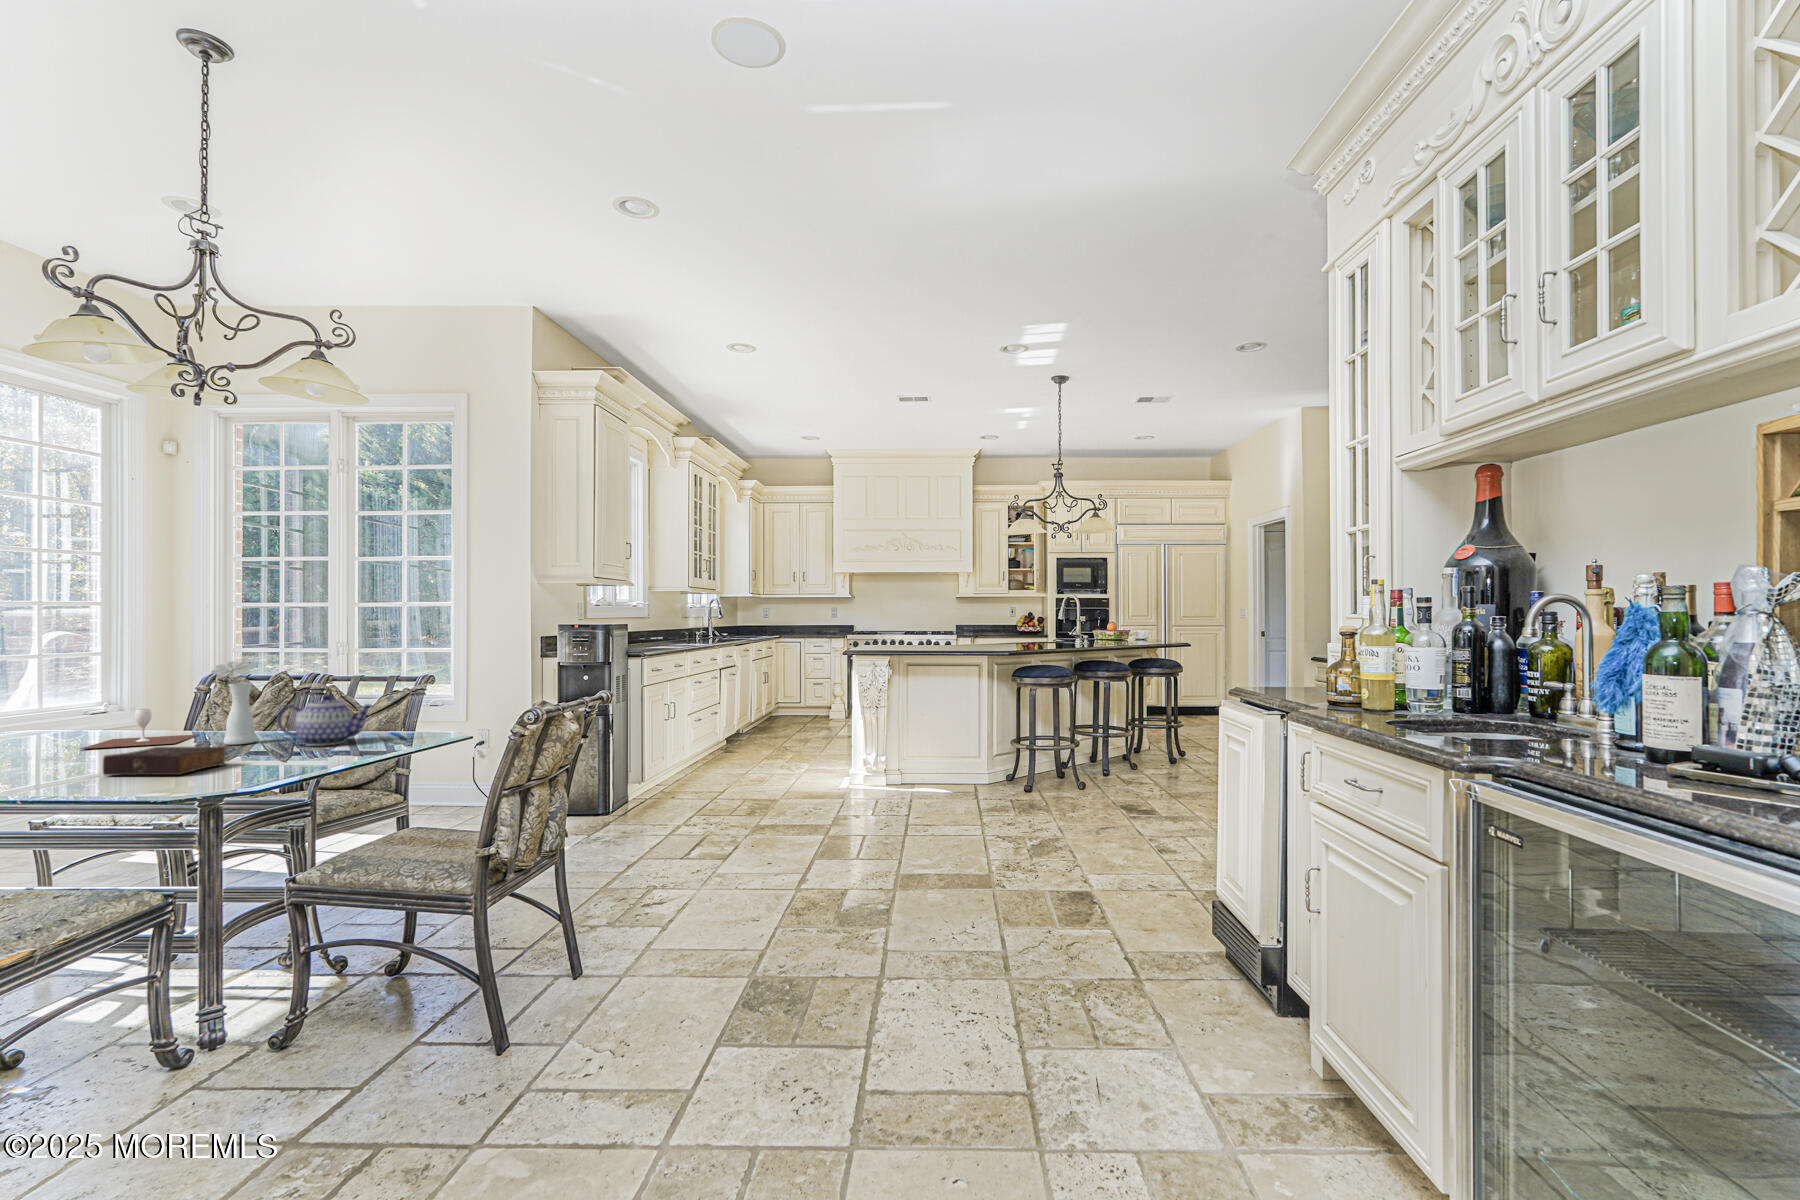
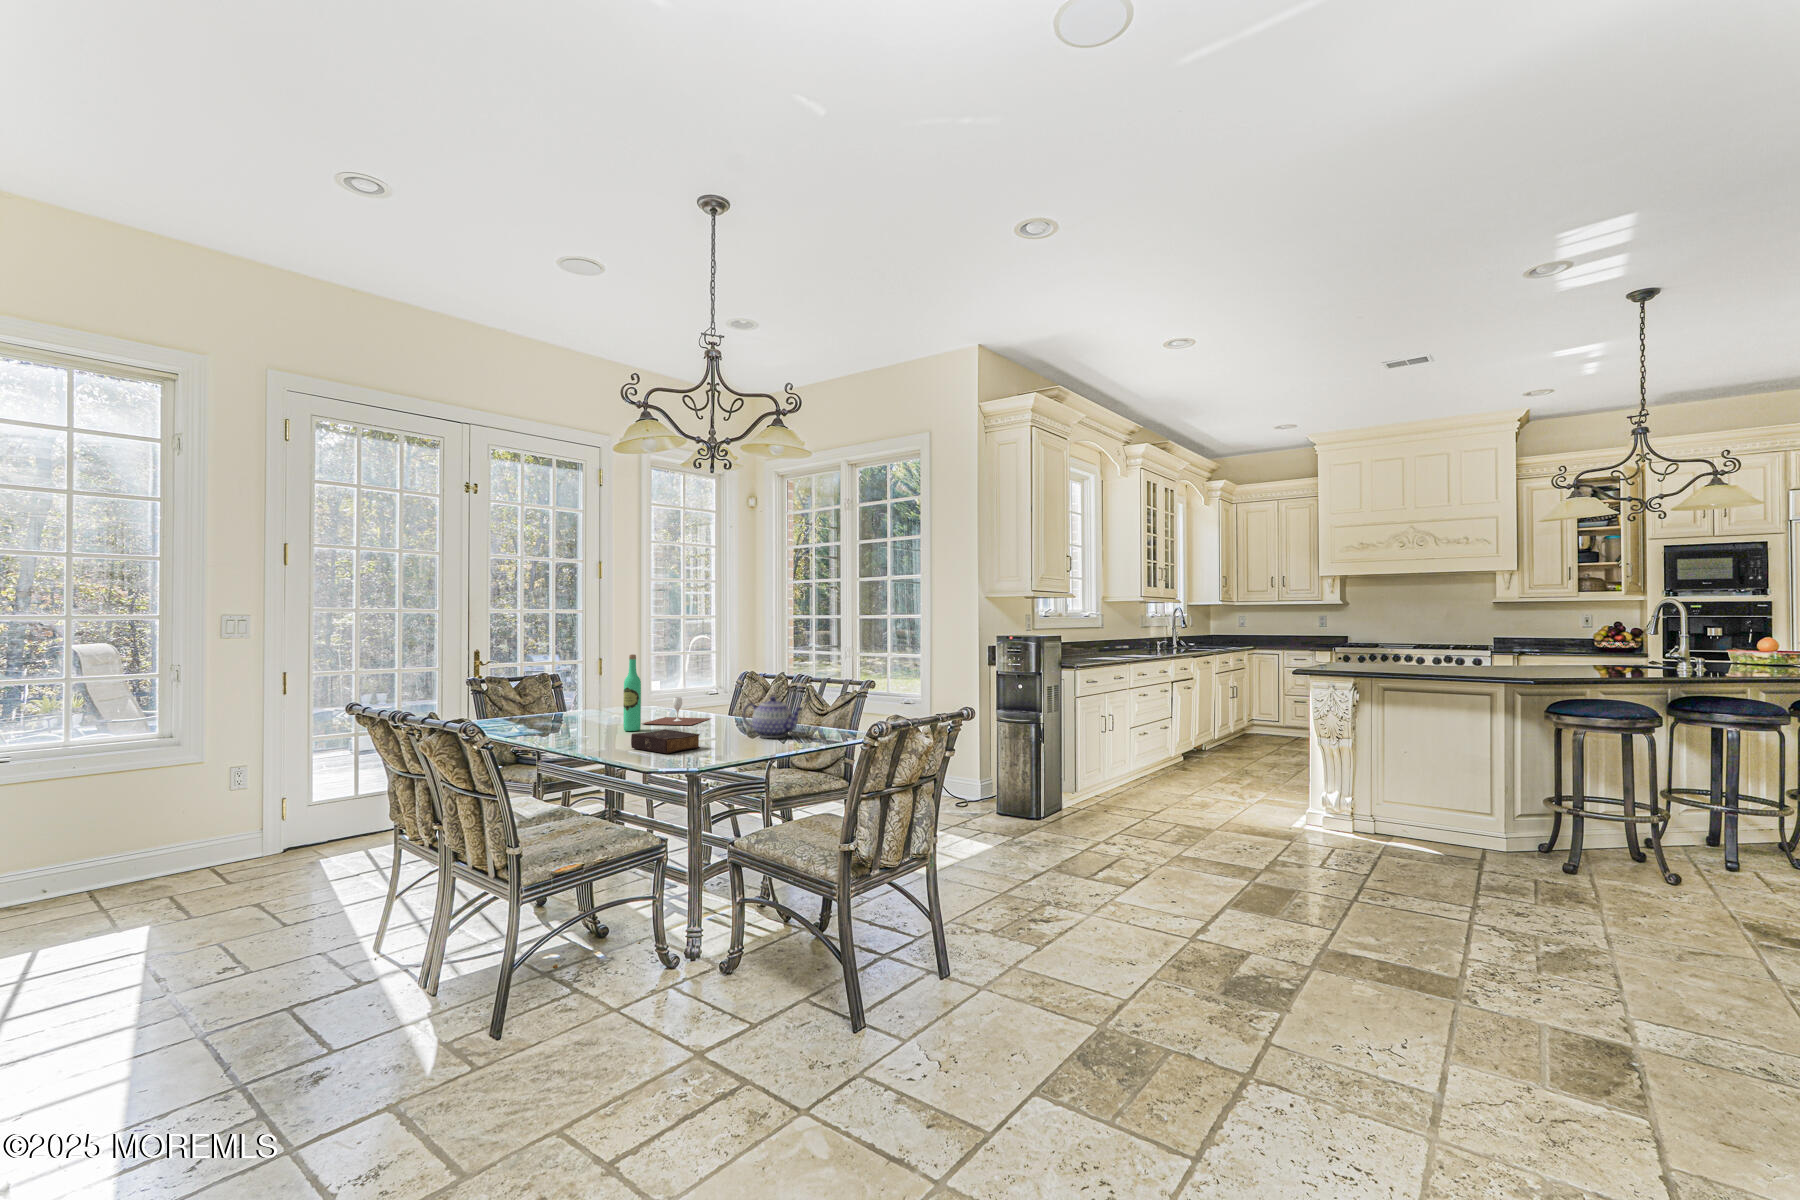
wine bottle: none [56,650,89,759] -> present [624,654,641,731]
vase: present [211,661,257,745] -> none [707,666,735,730]

